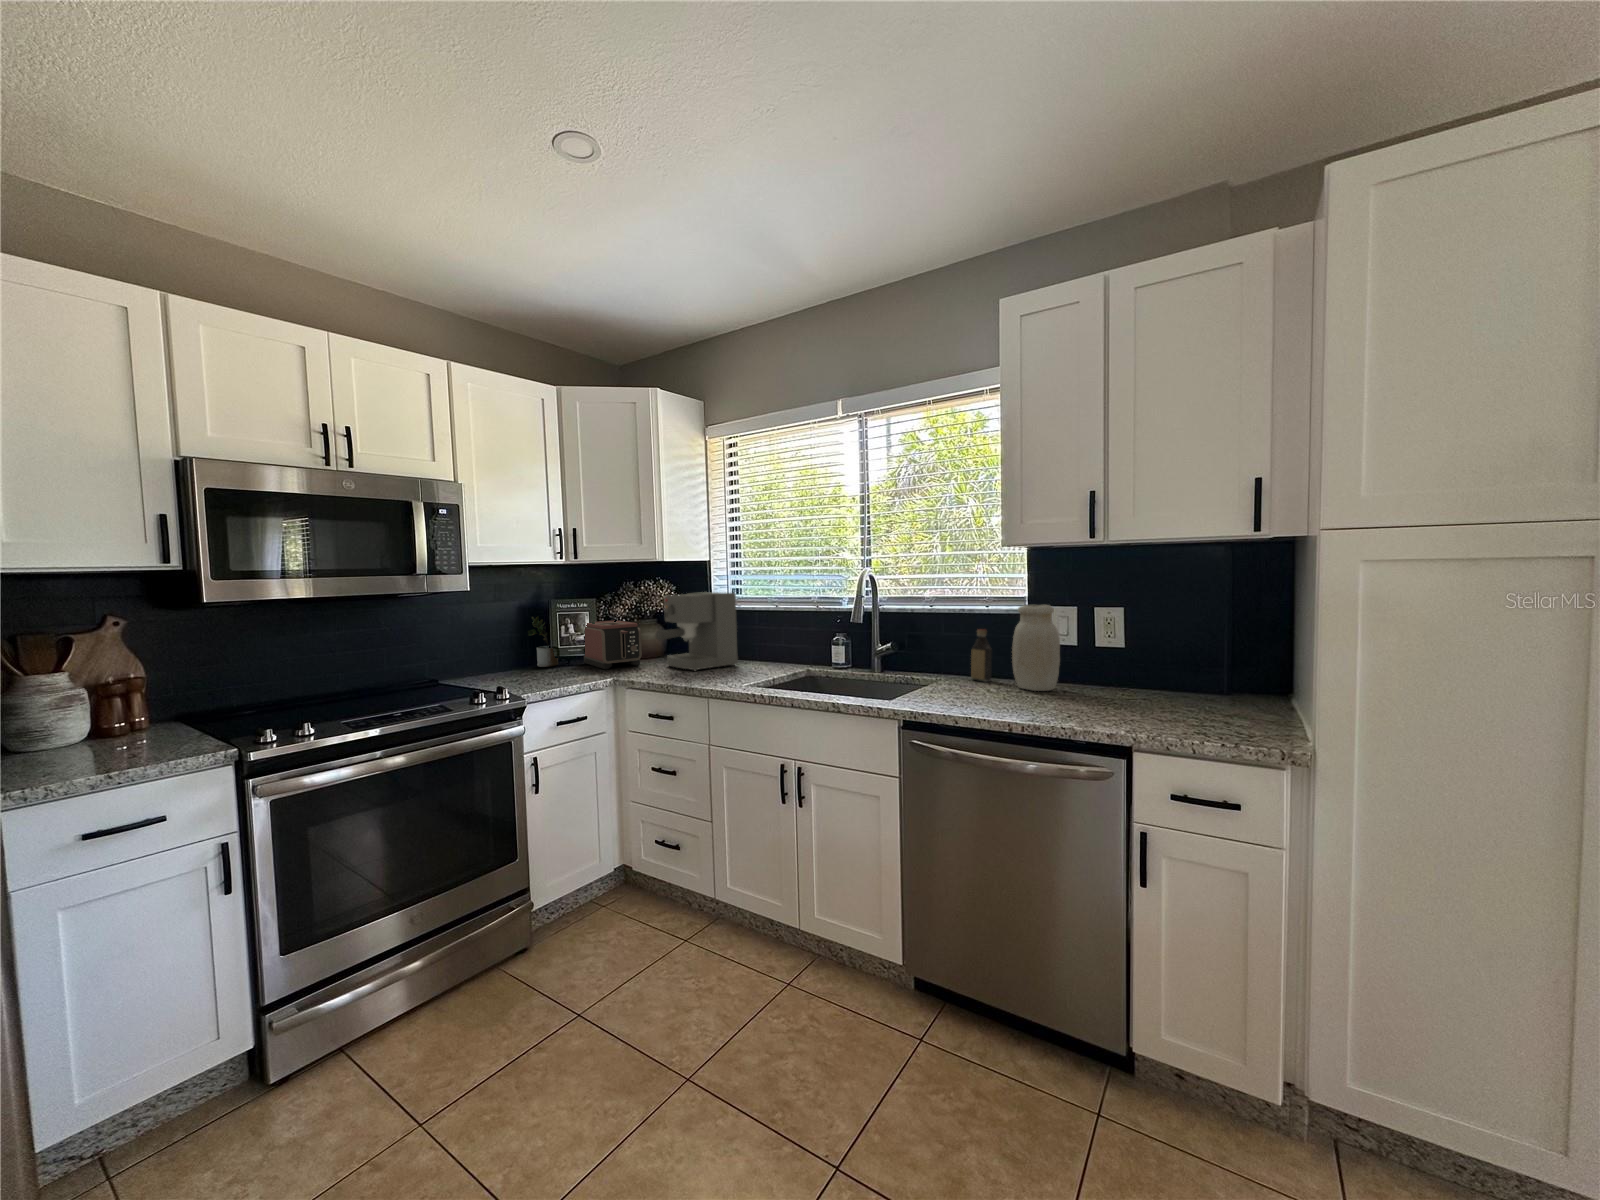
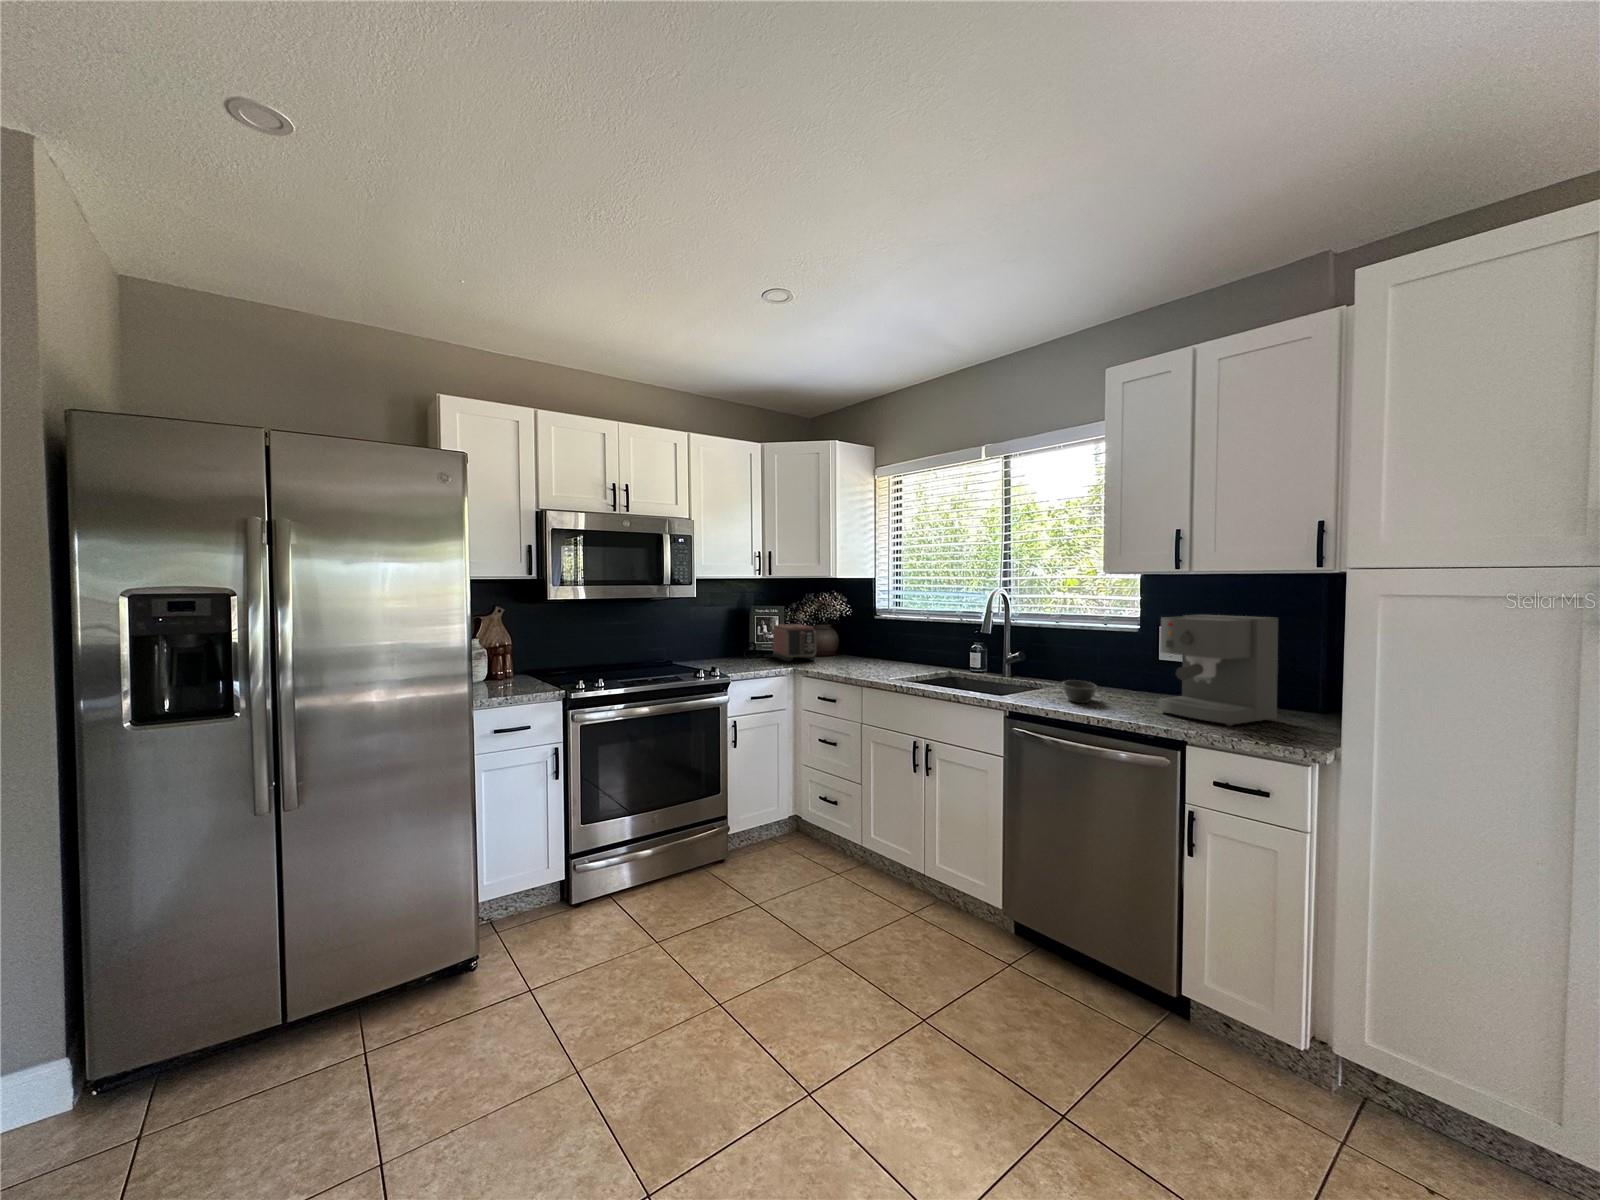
coffee maker: present [656,592,738,671] -> present [1159,615,1278,726]
jar: present [1012,605,1060,691] -> none [1119,624,1163,699]
potted plant: present [528,617,559,667] -> none [733,618,755,657]
bottle: present [971,629,992,682] -> none [1087,643,1106,689]
bowl: none [958,675,1001,703] -> present [1062,680,1096,703]

